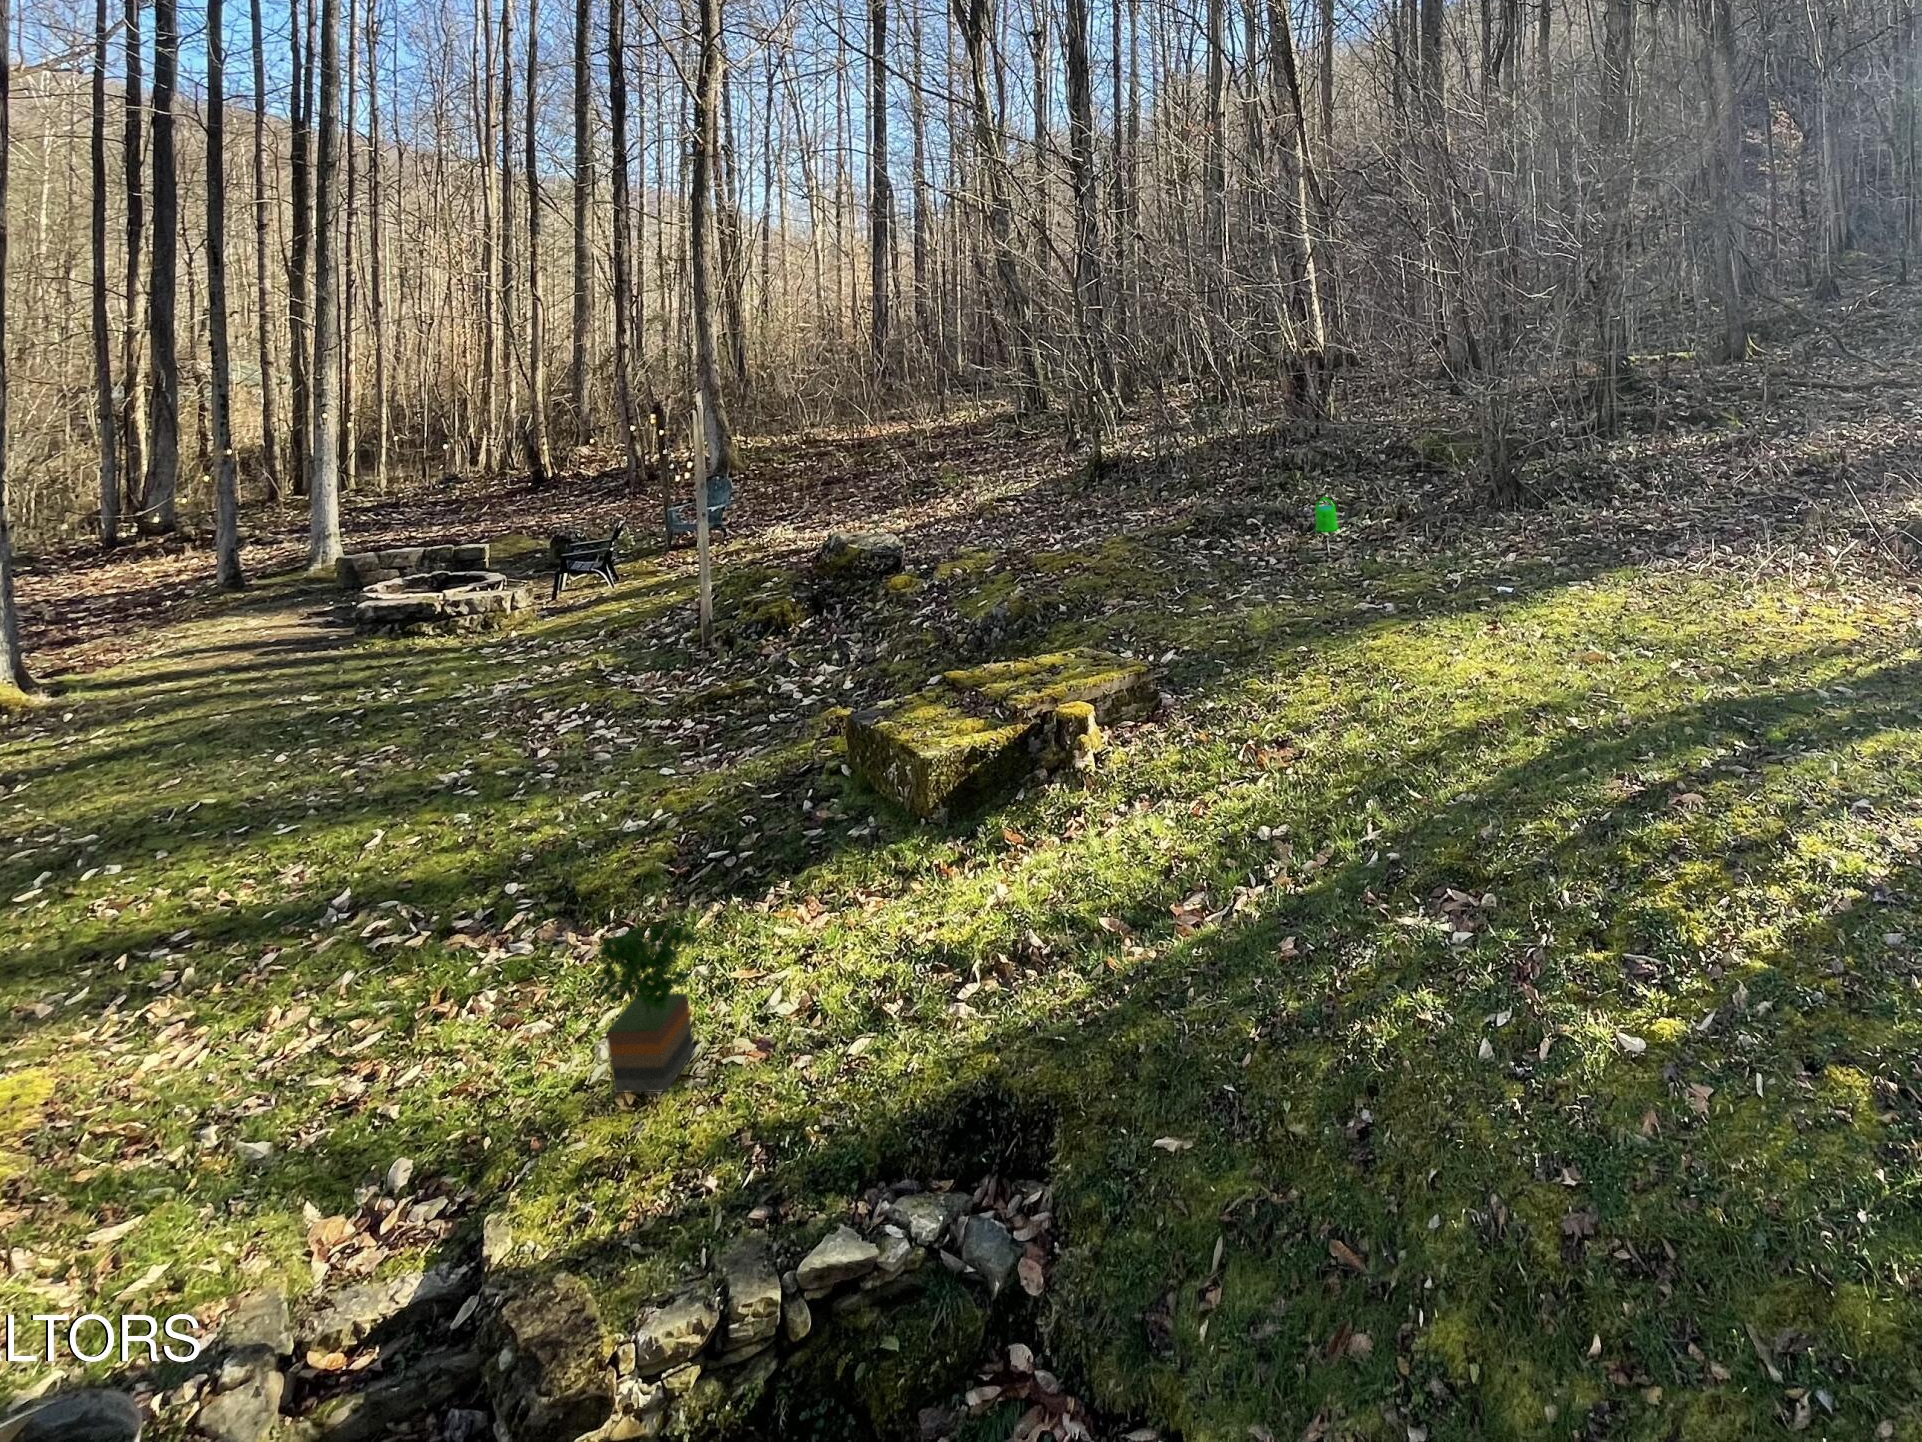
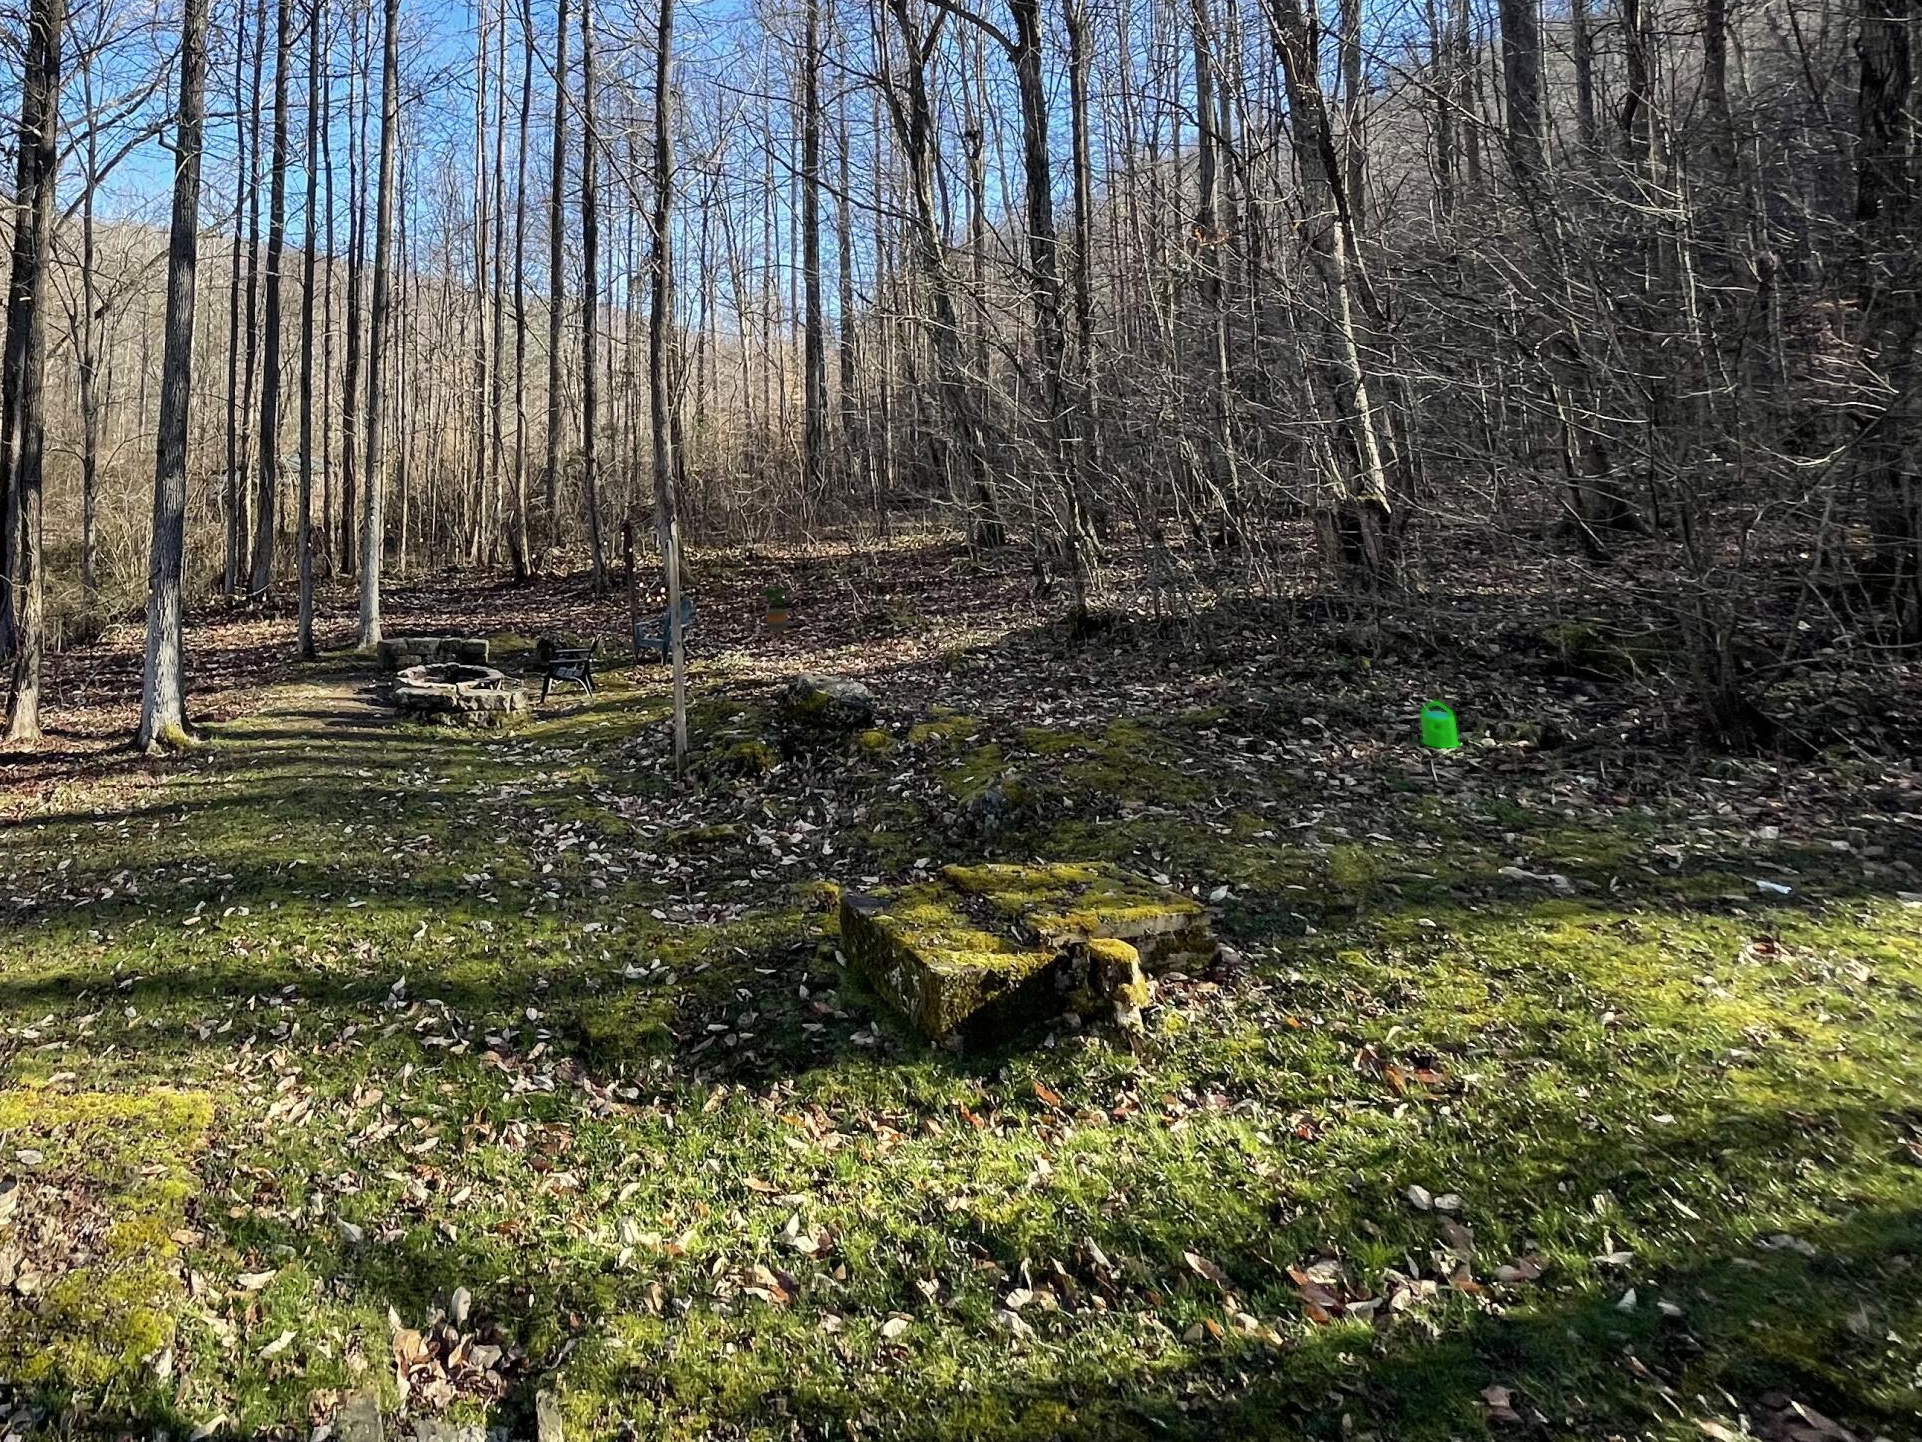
potted tree: present [597,923,697,1093] -> present [762,587,788,632]

